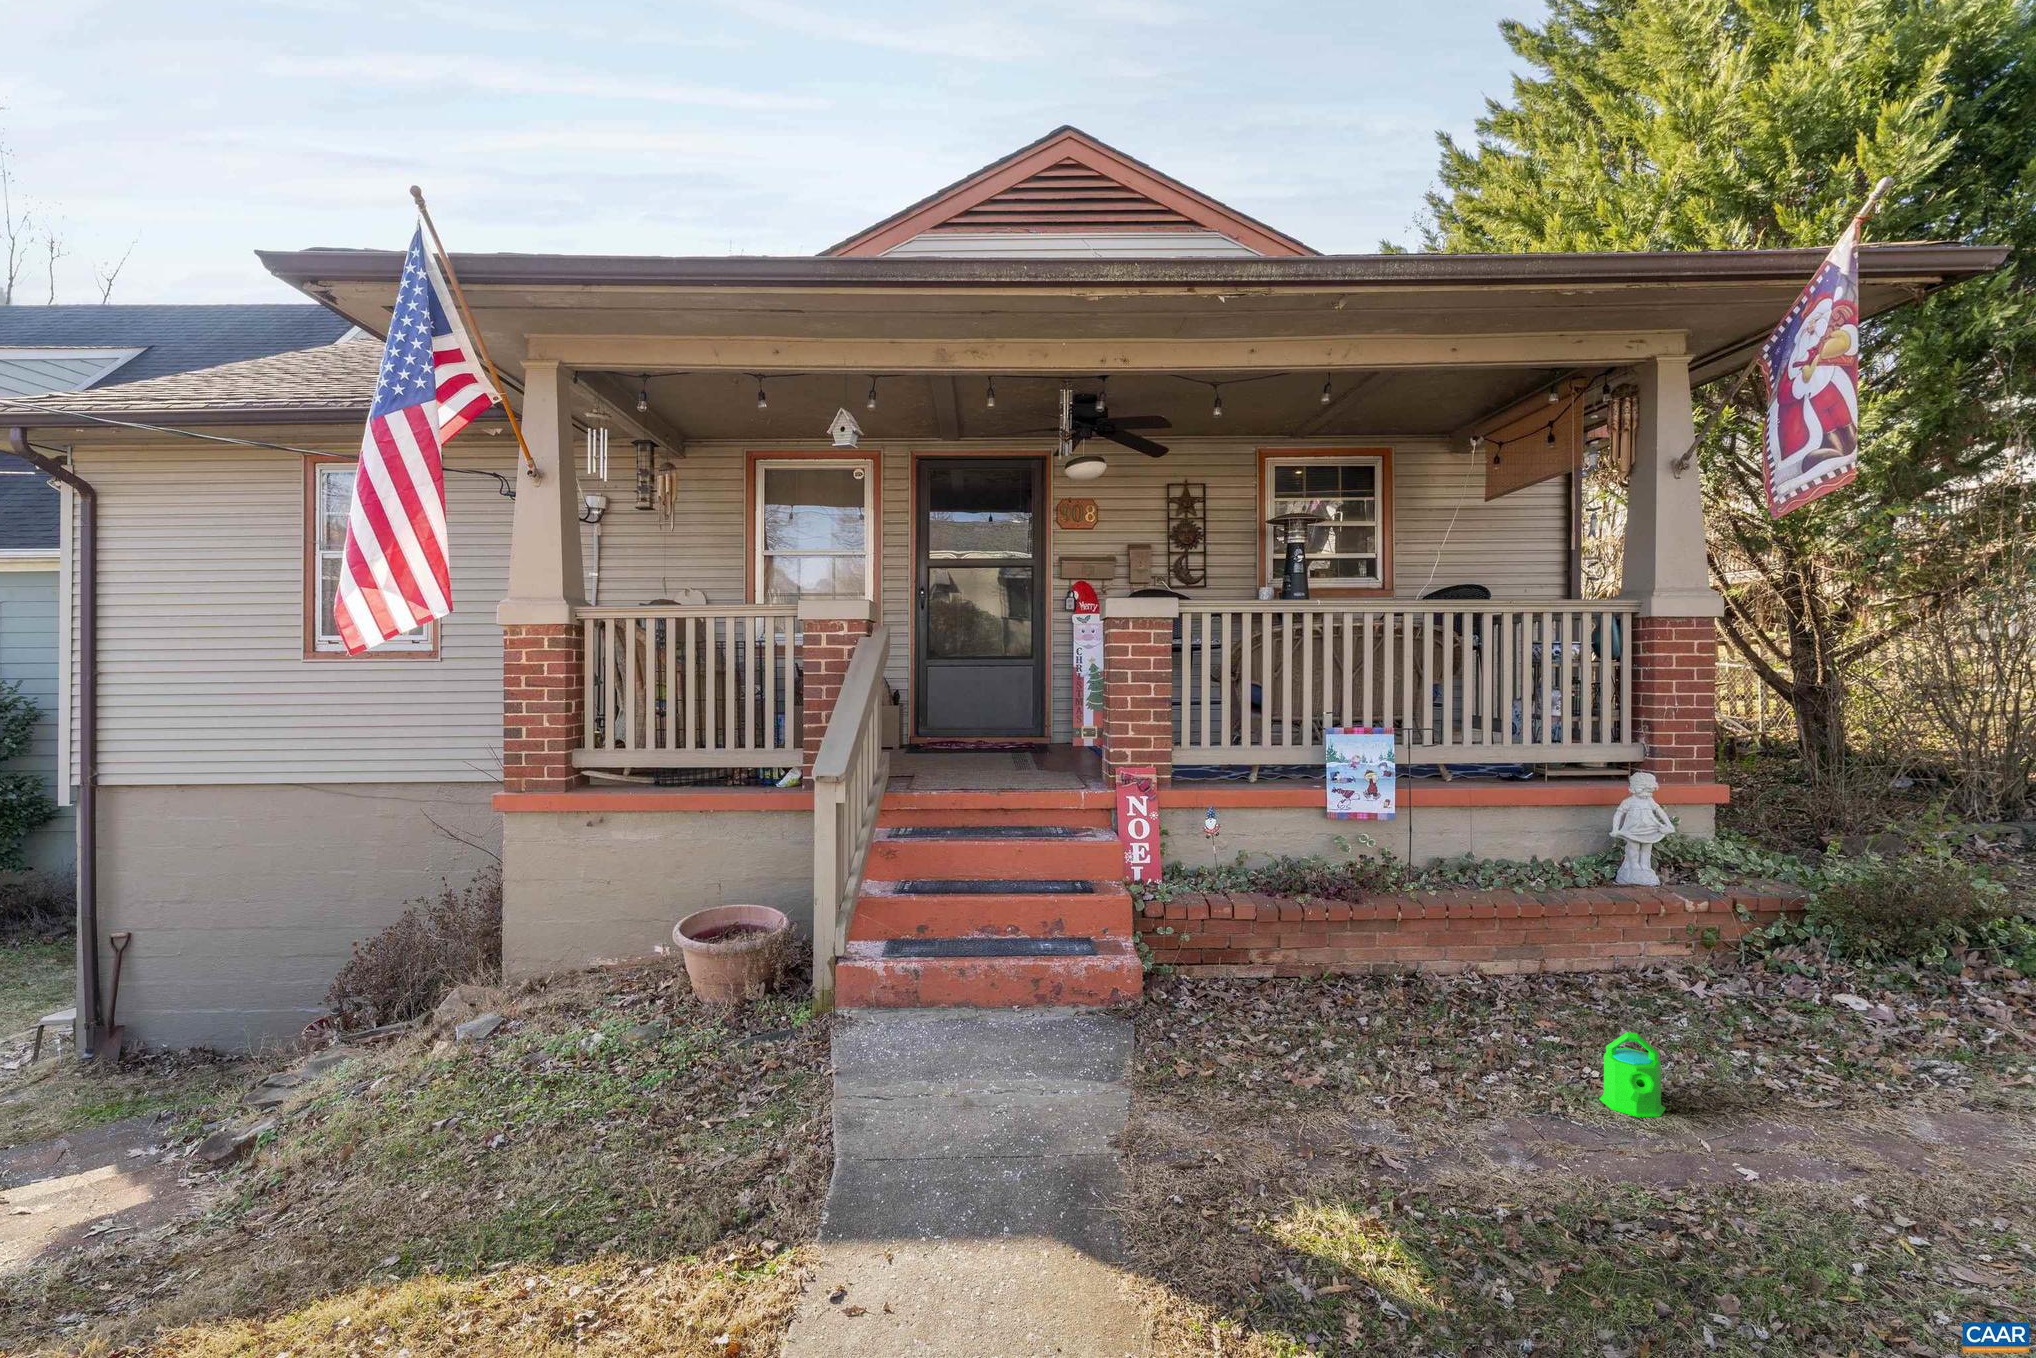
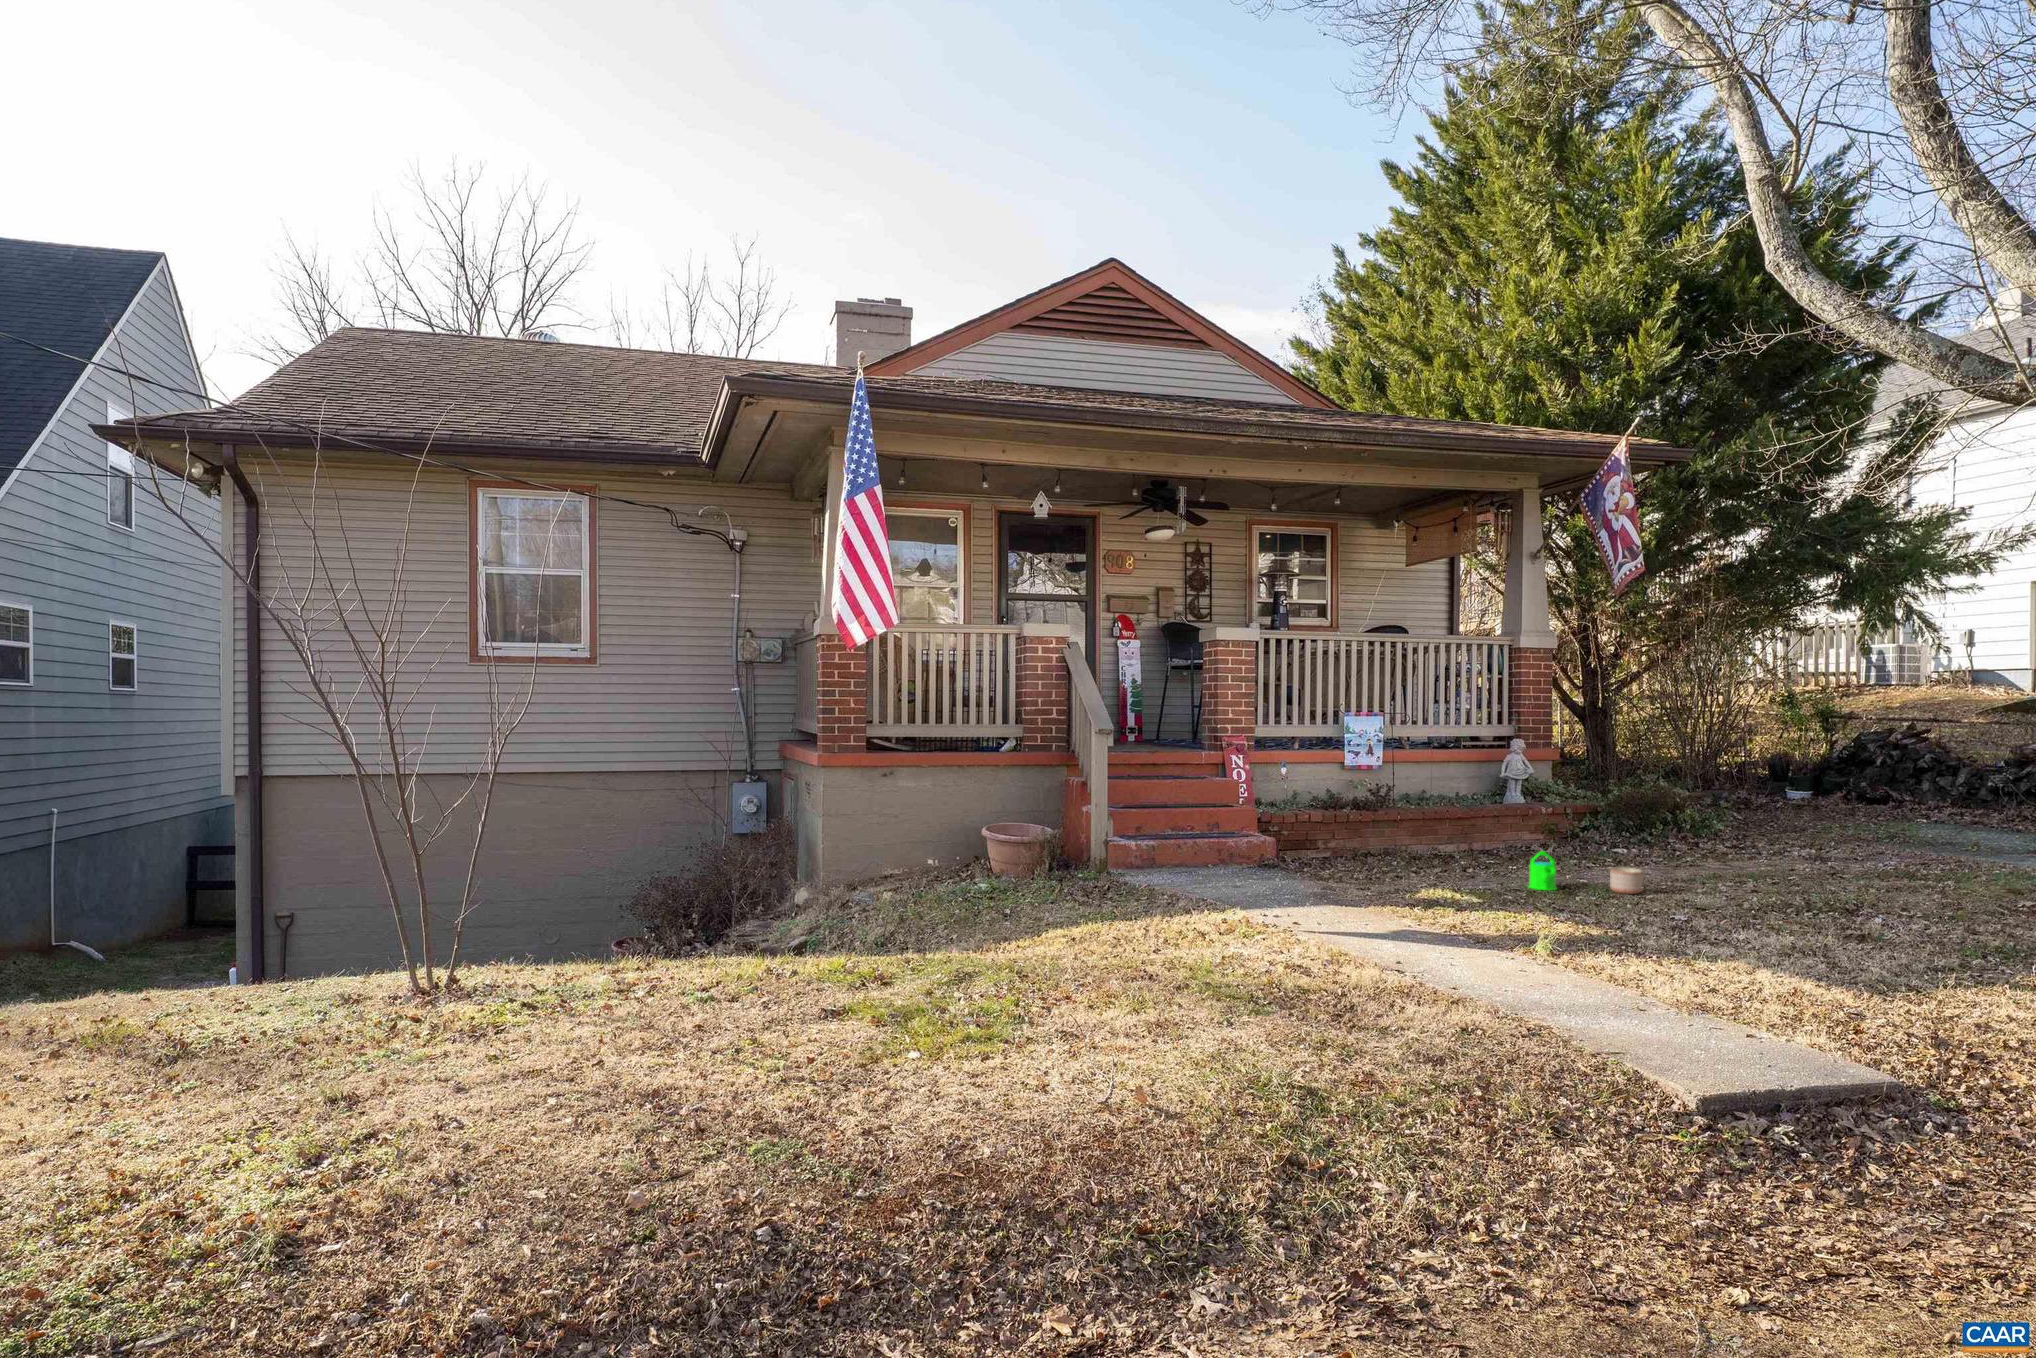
planter: none [1784,1082,1864,1155] -> present [1610,867,1643,894]

